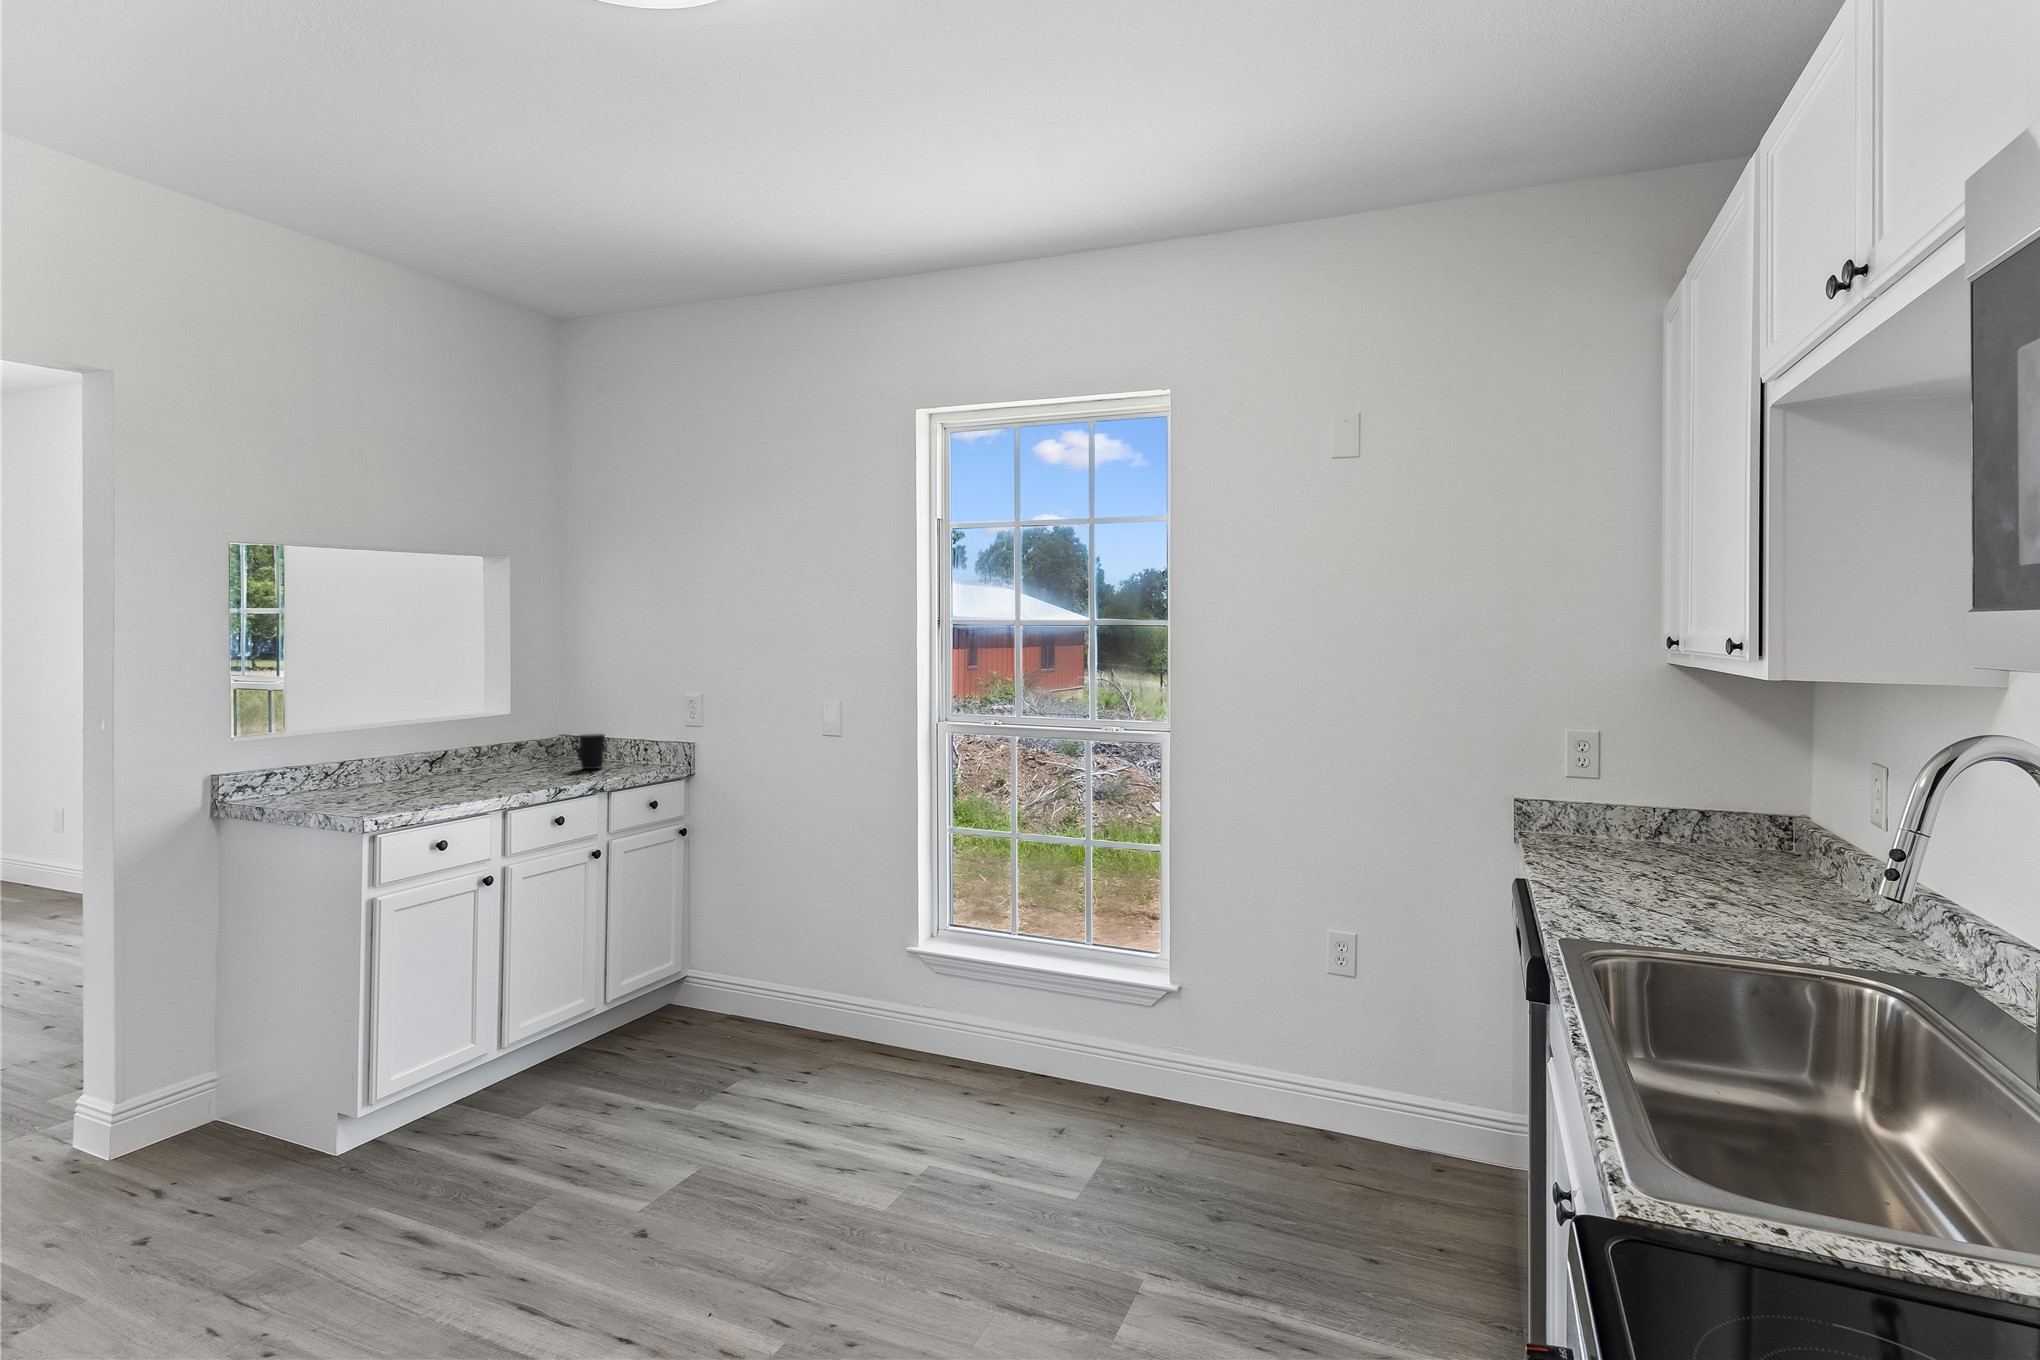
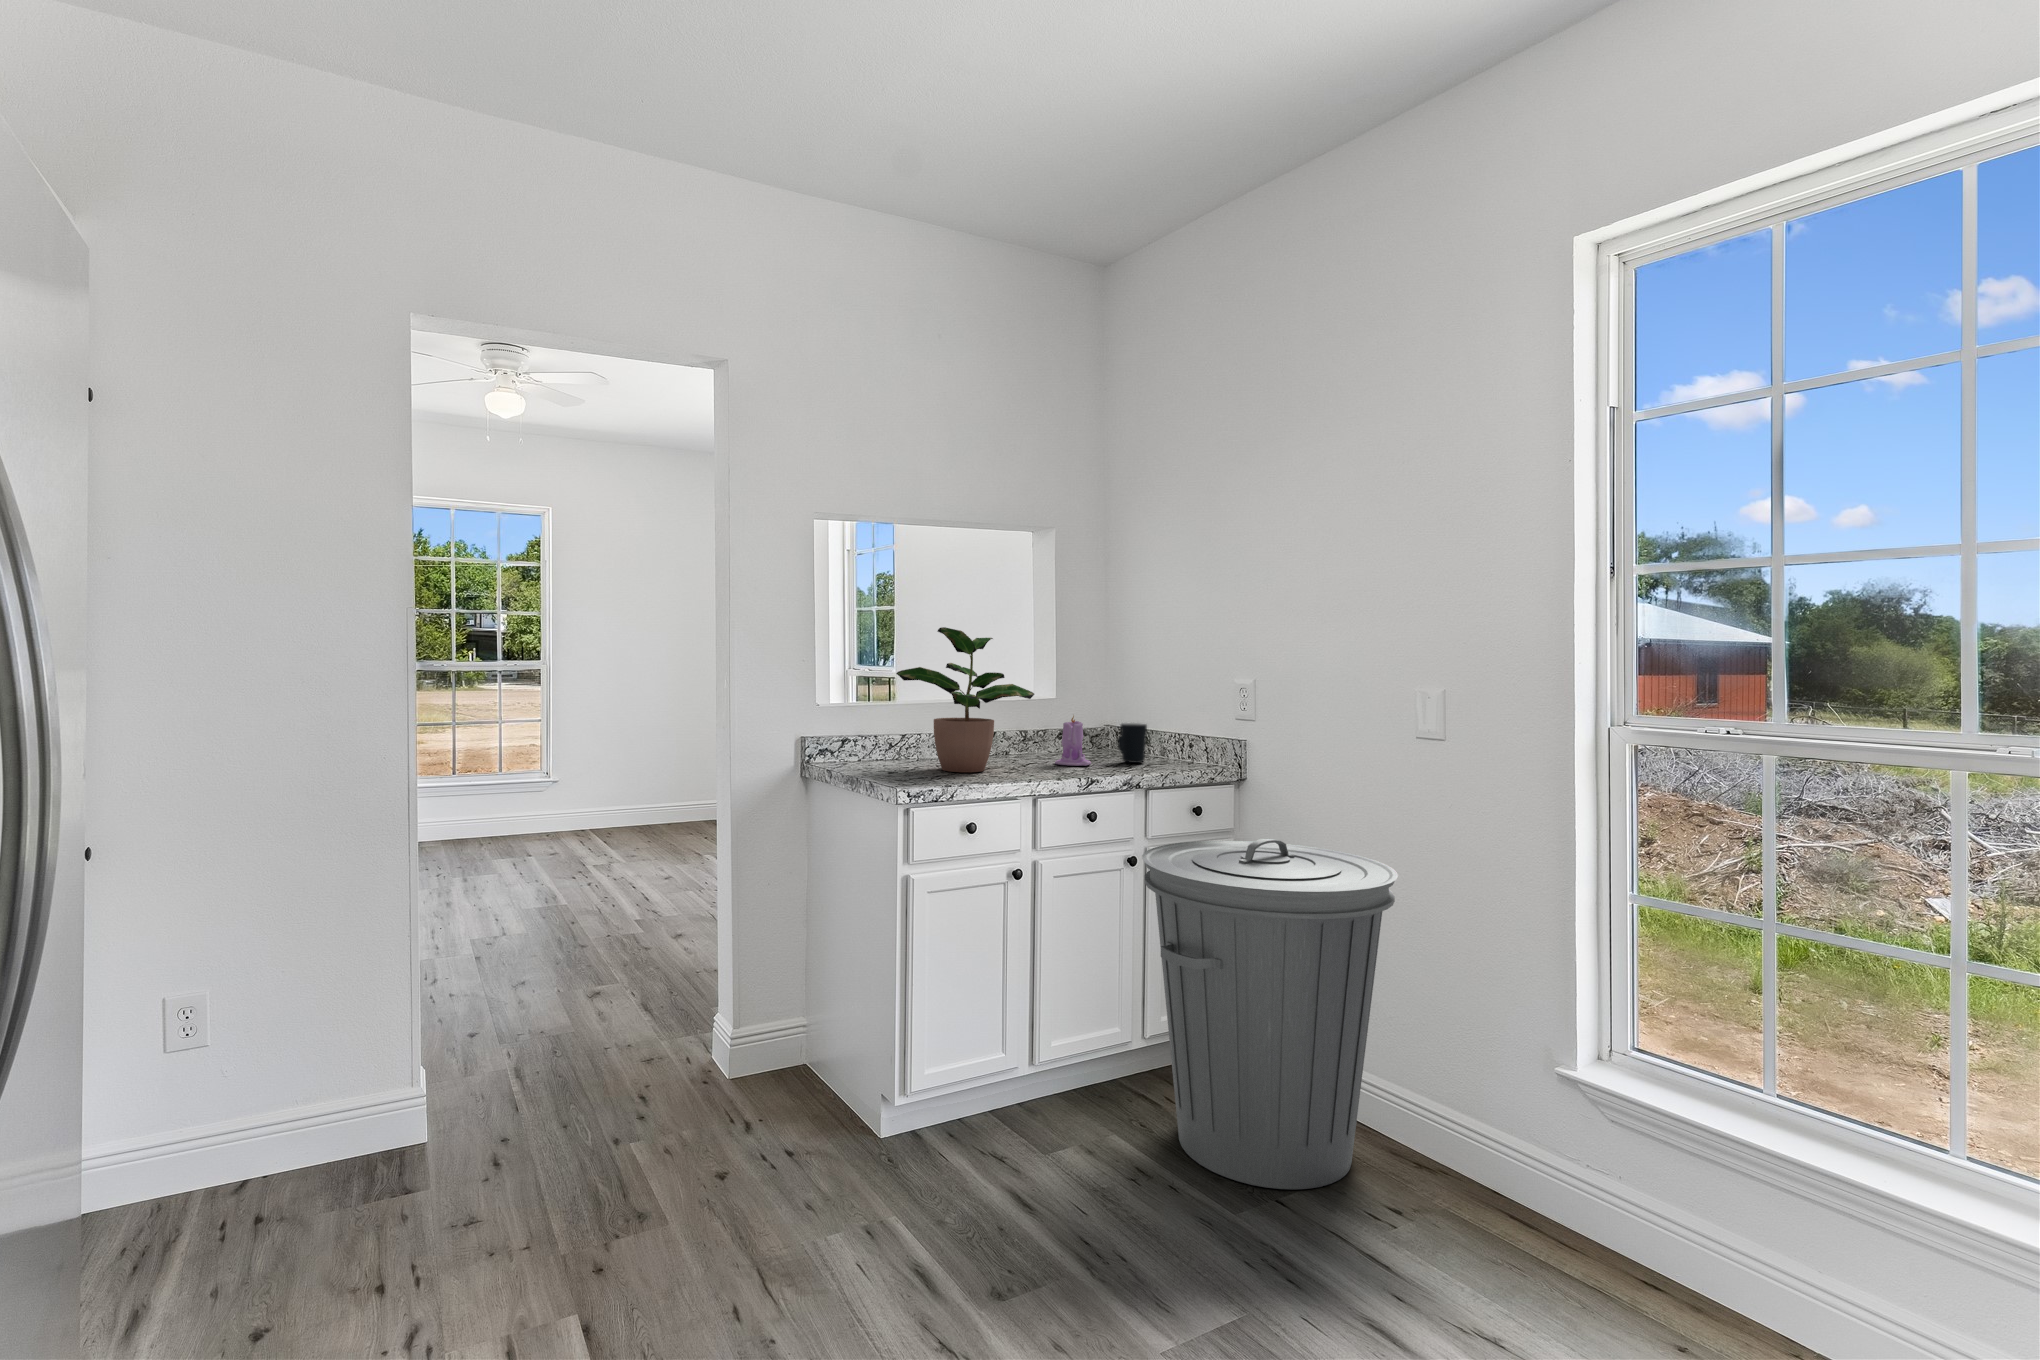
potted plant: none [340,658,497,795] -> present [896,627,1034,772]
candle: none [515,730,552,777] -> present [1055,716,1091,766]
trash can: none [607,822,811,1090] -> present [1142,839,1398,1189]

